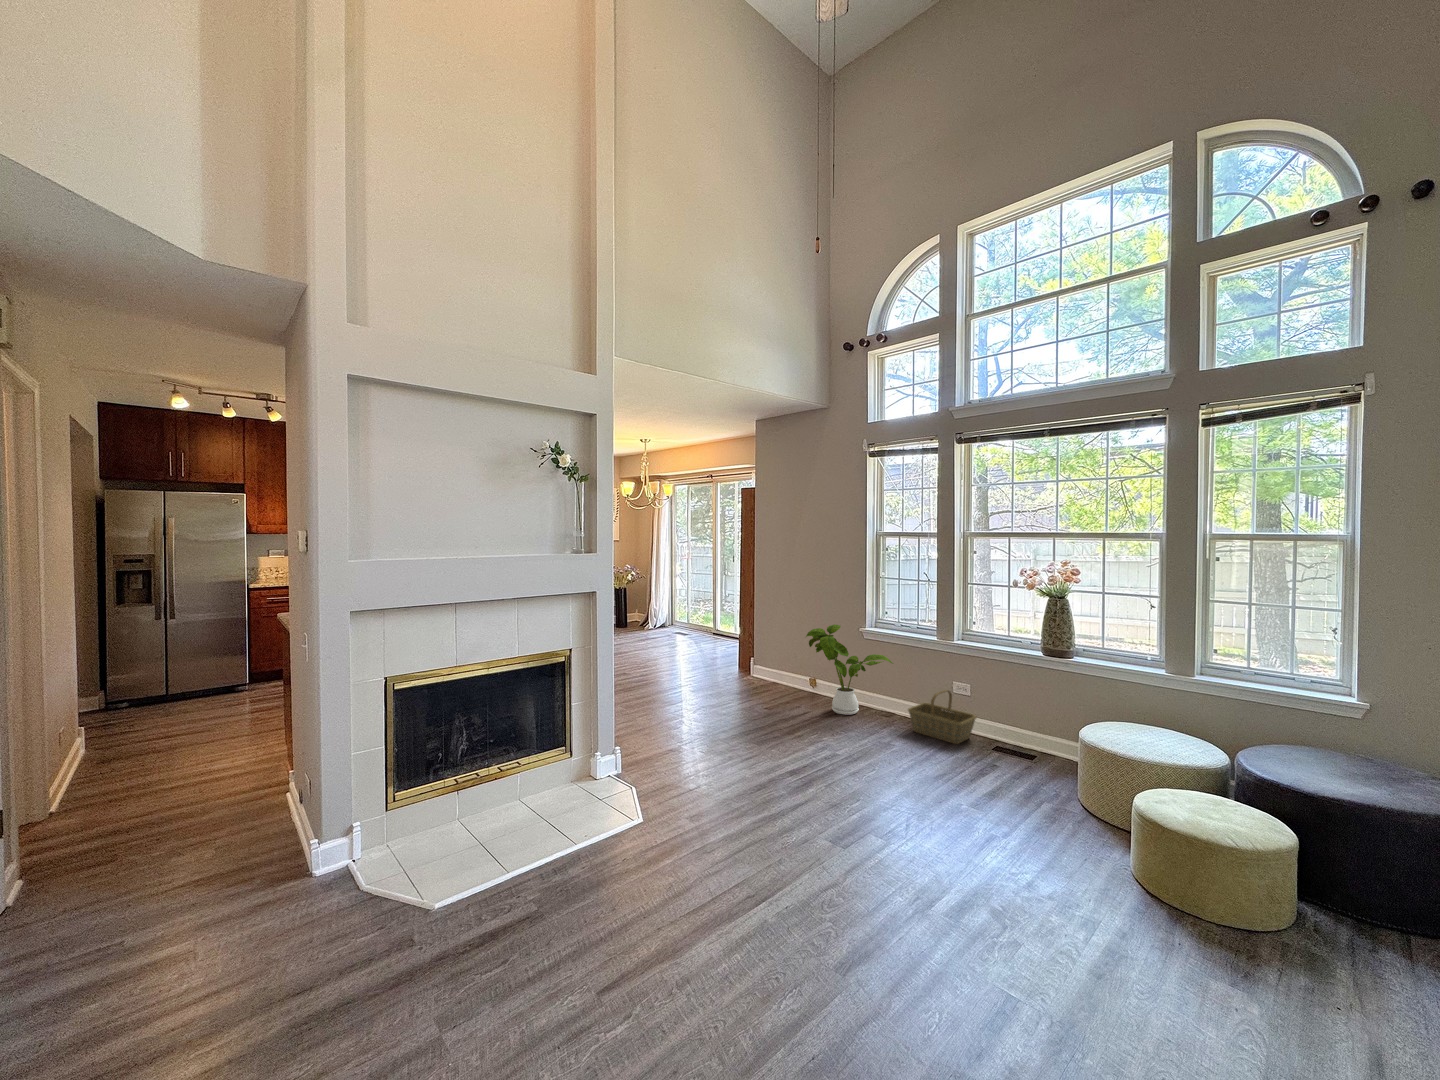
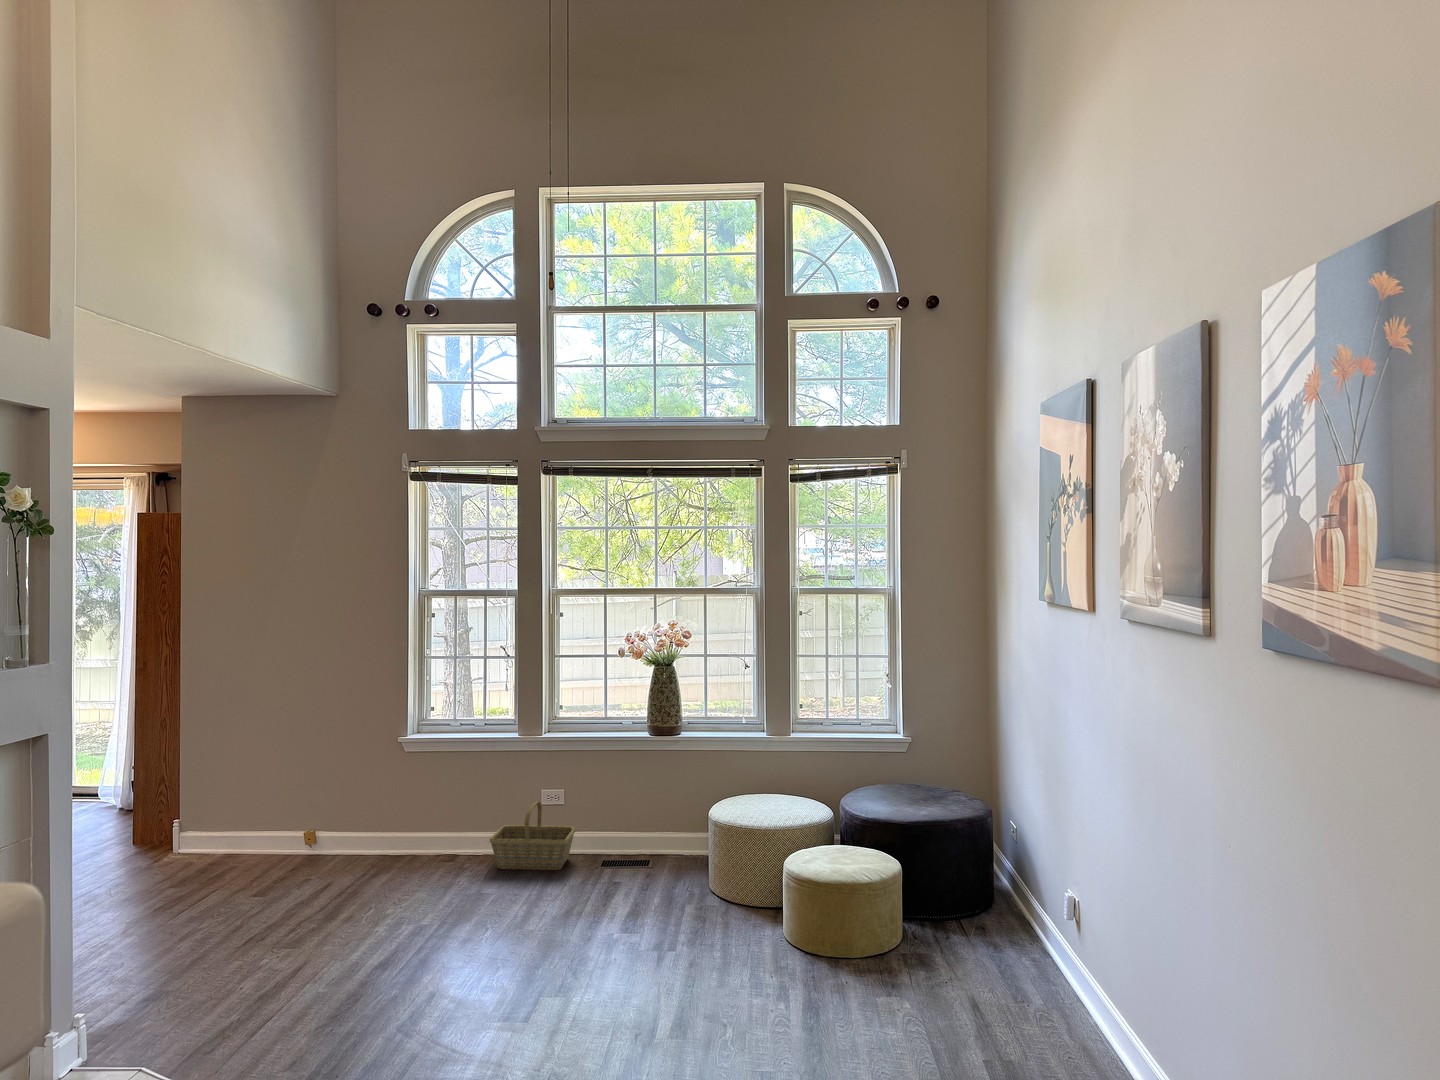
house plant: present [806,624,893,715] -> none [320,736,460,872]

